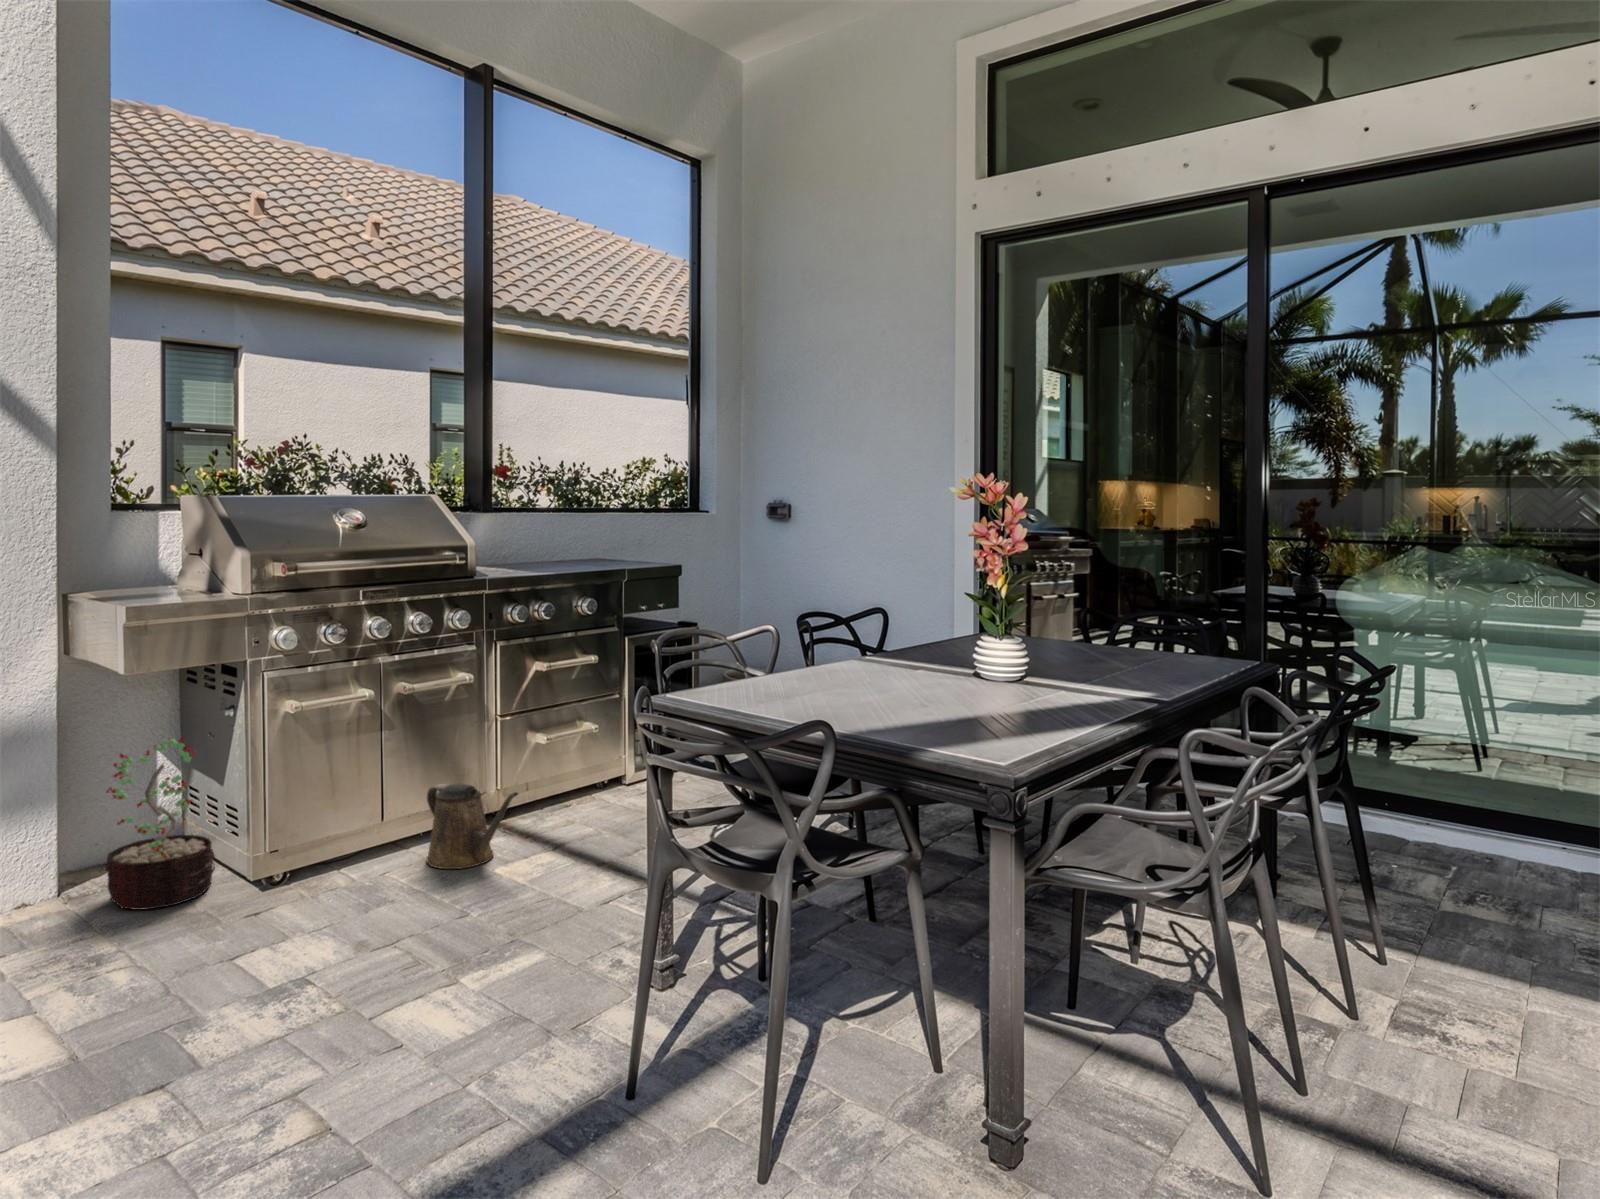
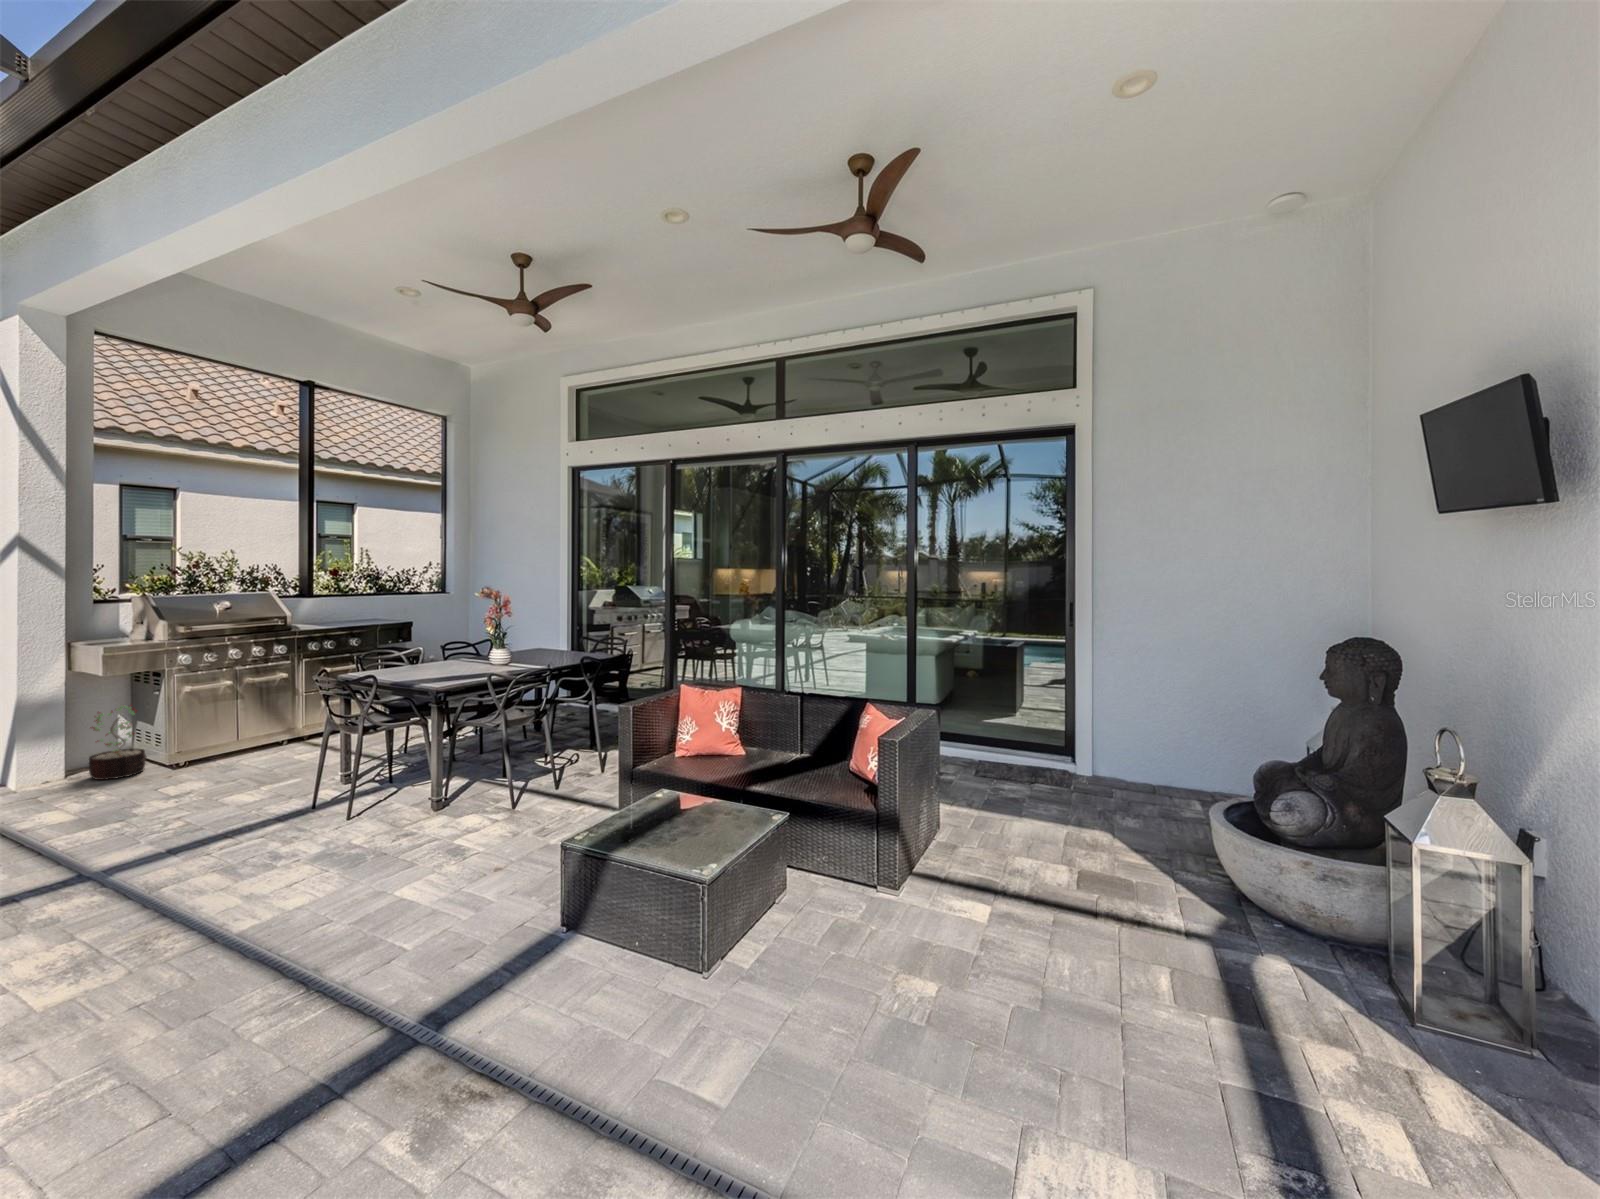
watering can: present [427,784,518,869] -> none [260,722,304,758]

